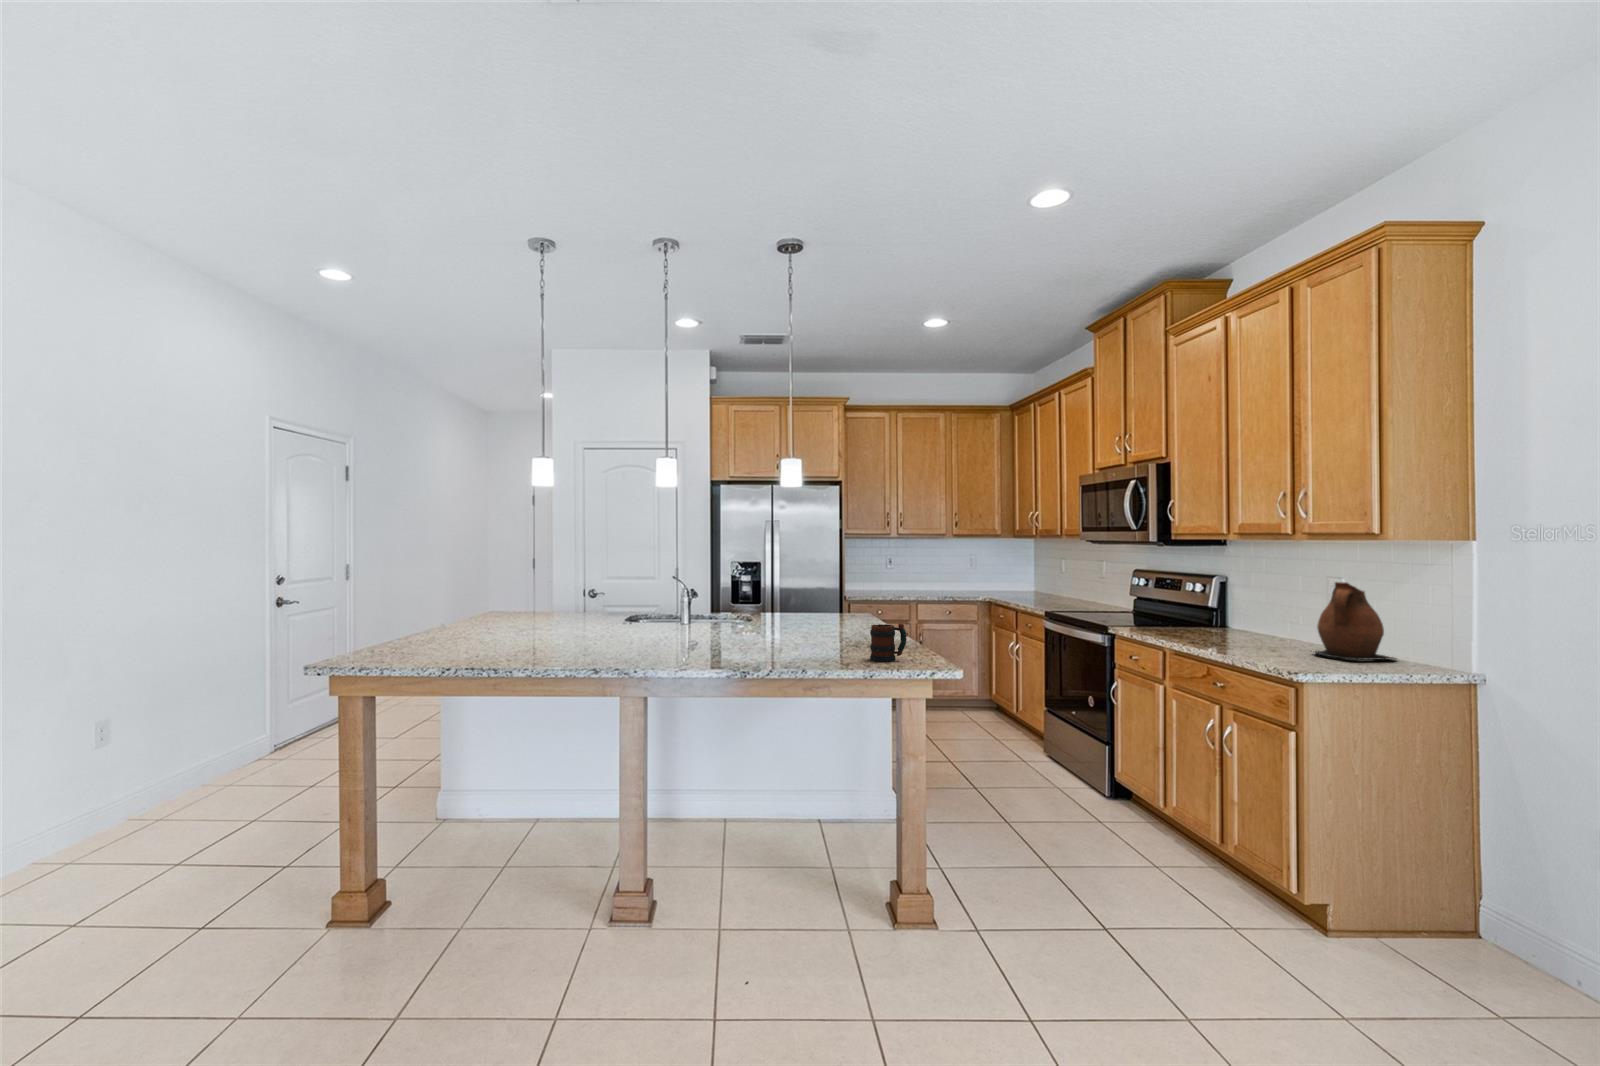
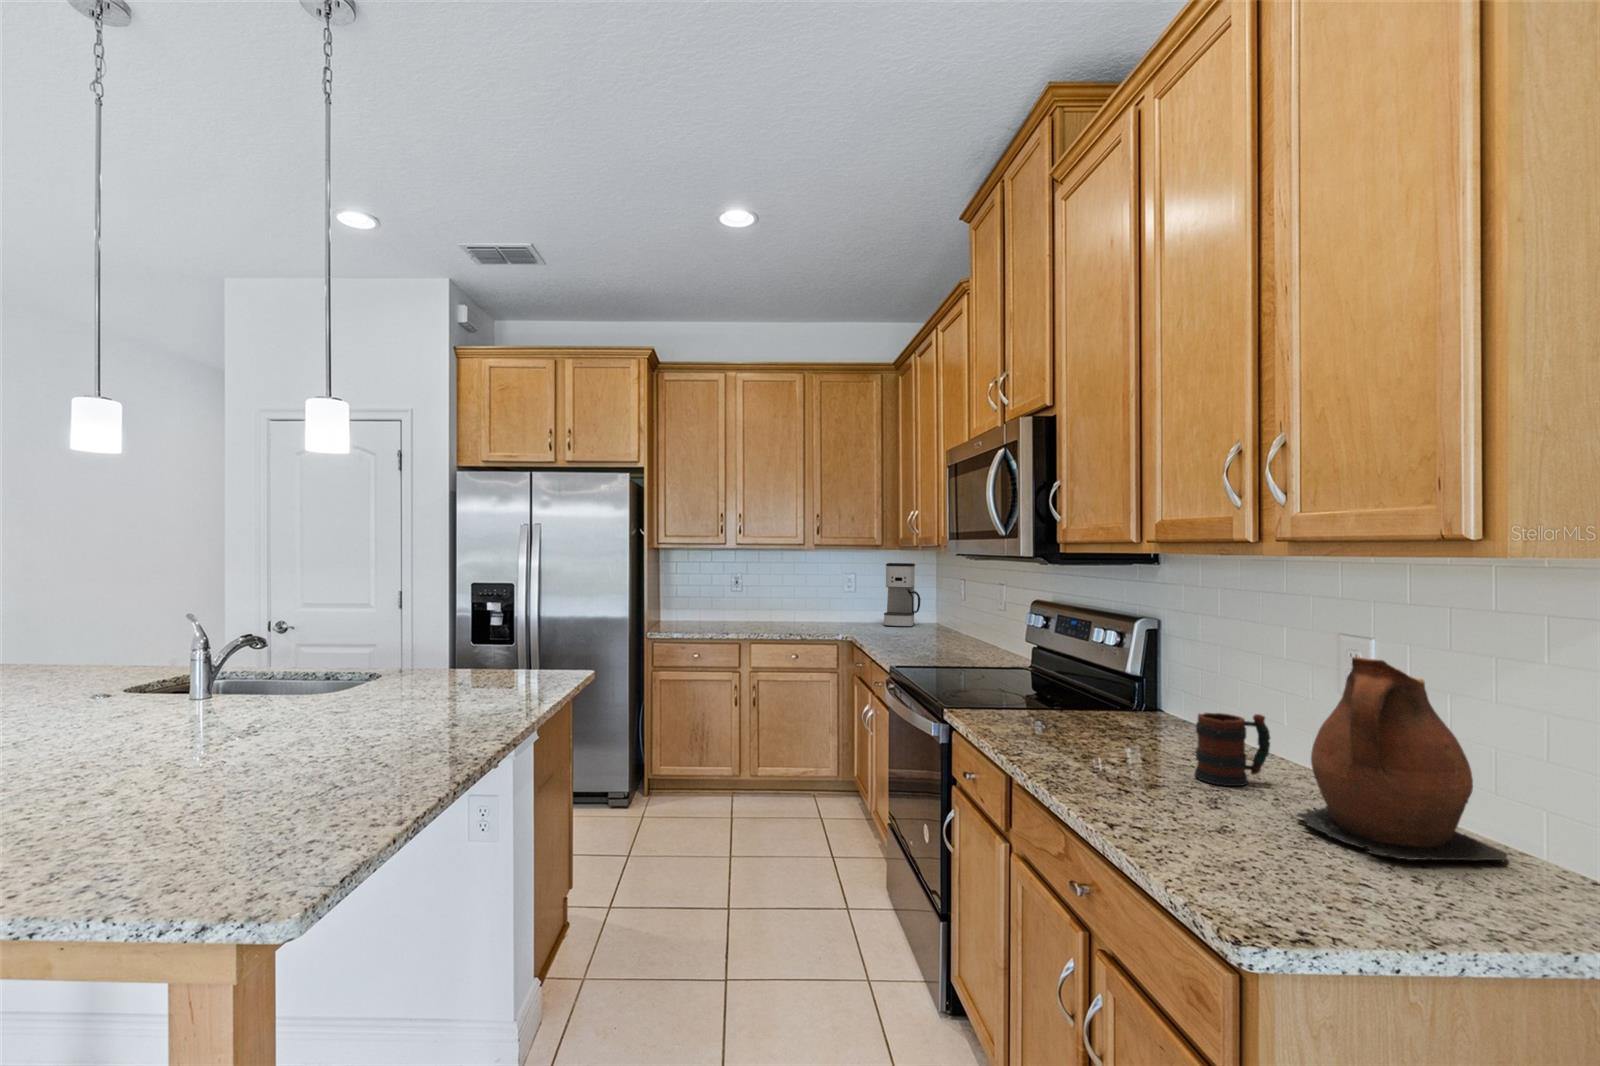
coffee maker: none [1002,548,1028,593] -> present [884,563,921,627]
mug: present [870,623,907,662] -> present [1195,713,1270,786]

